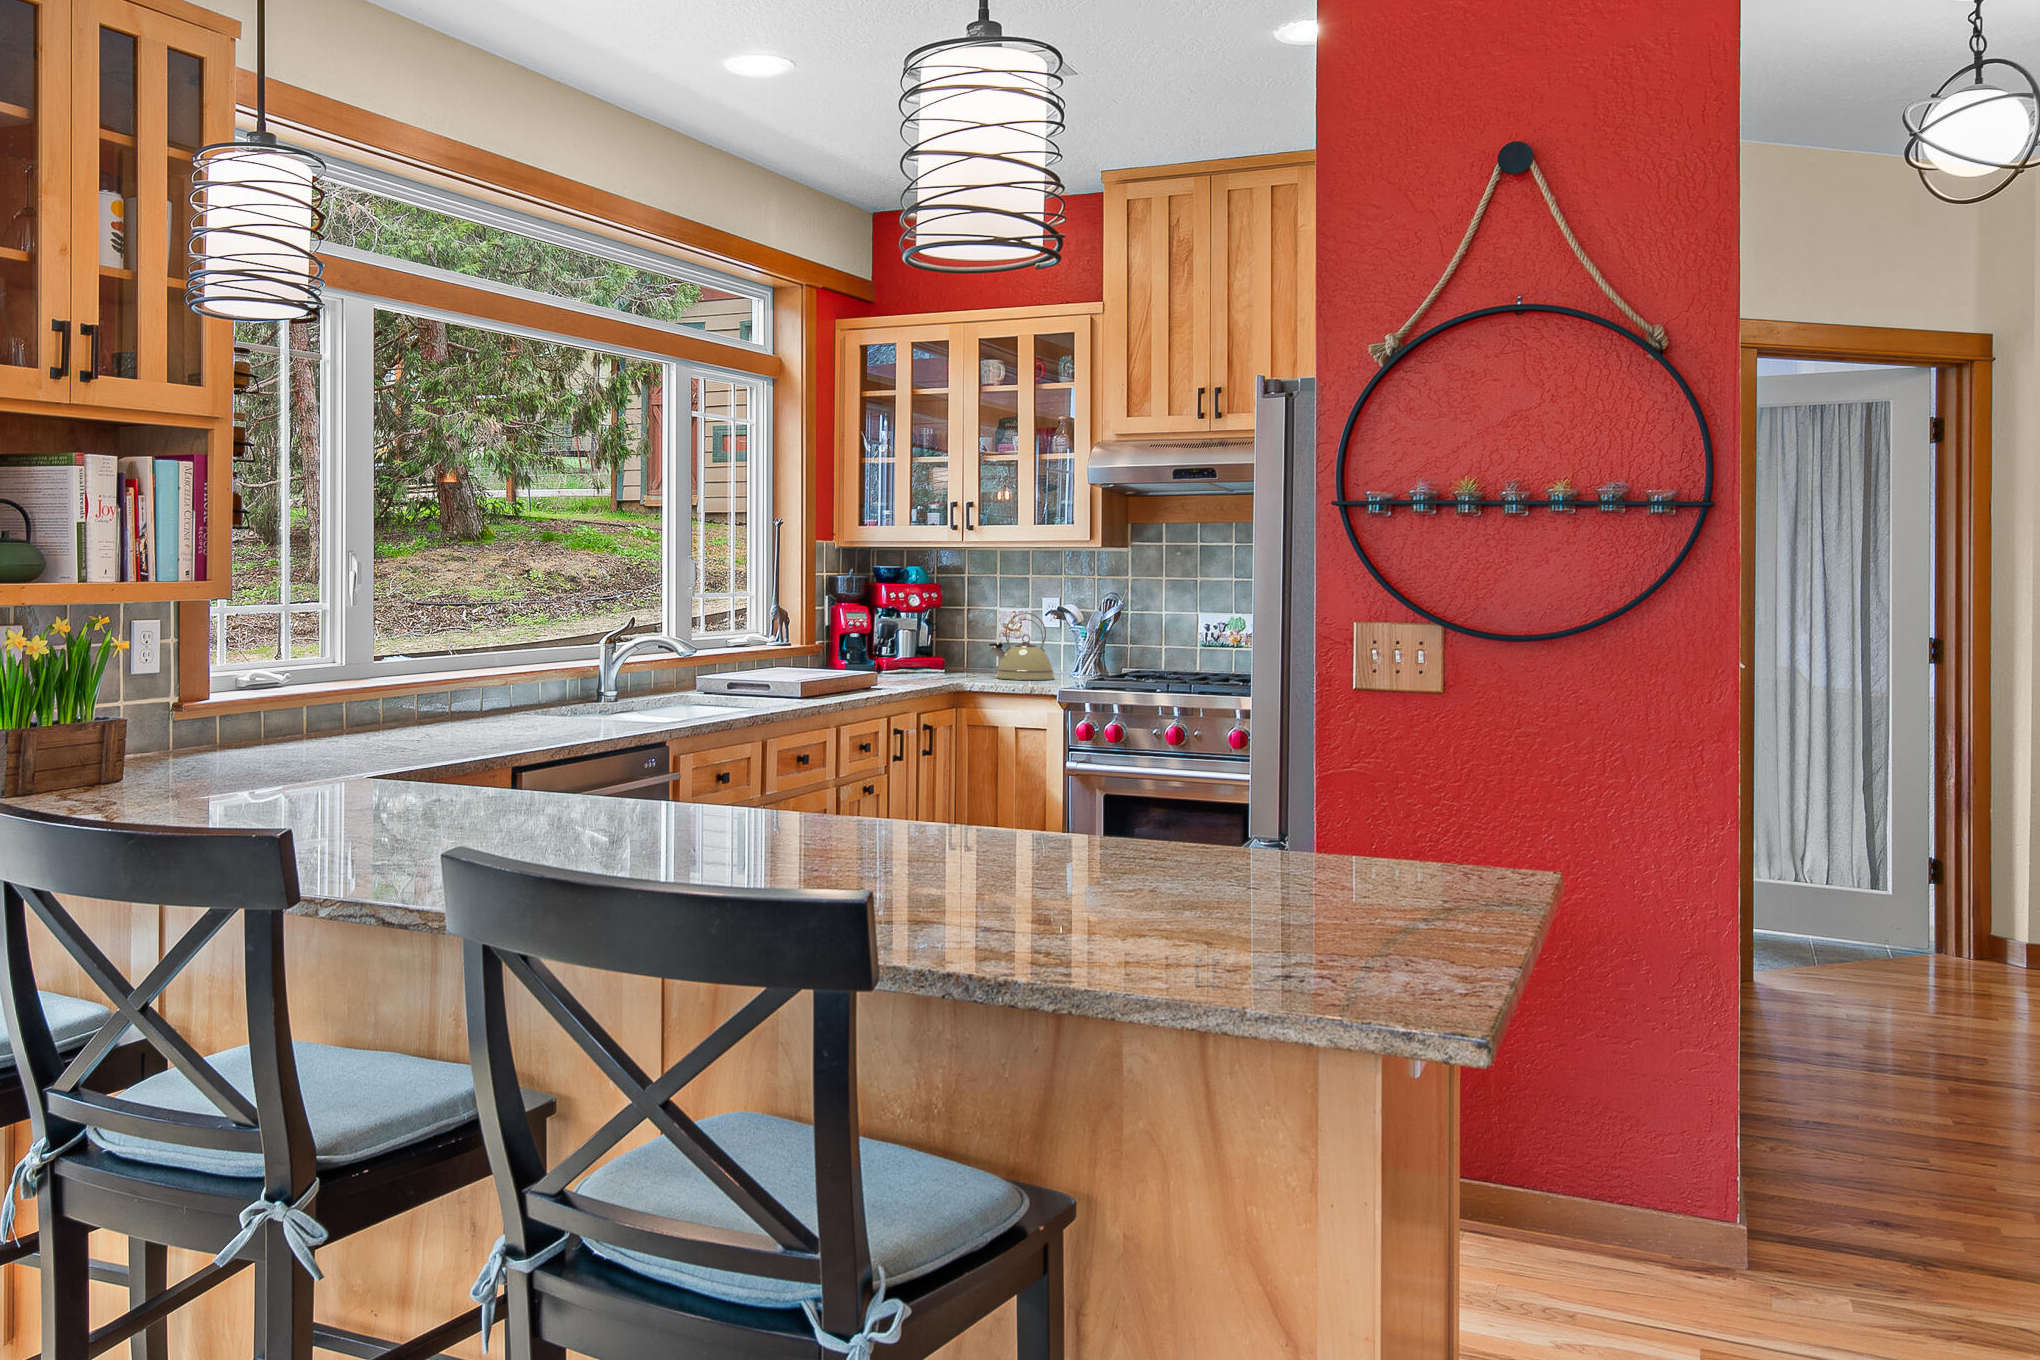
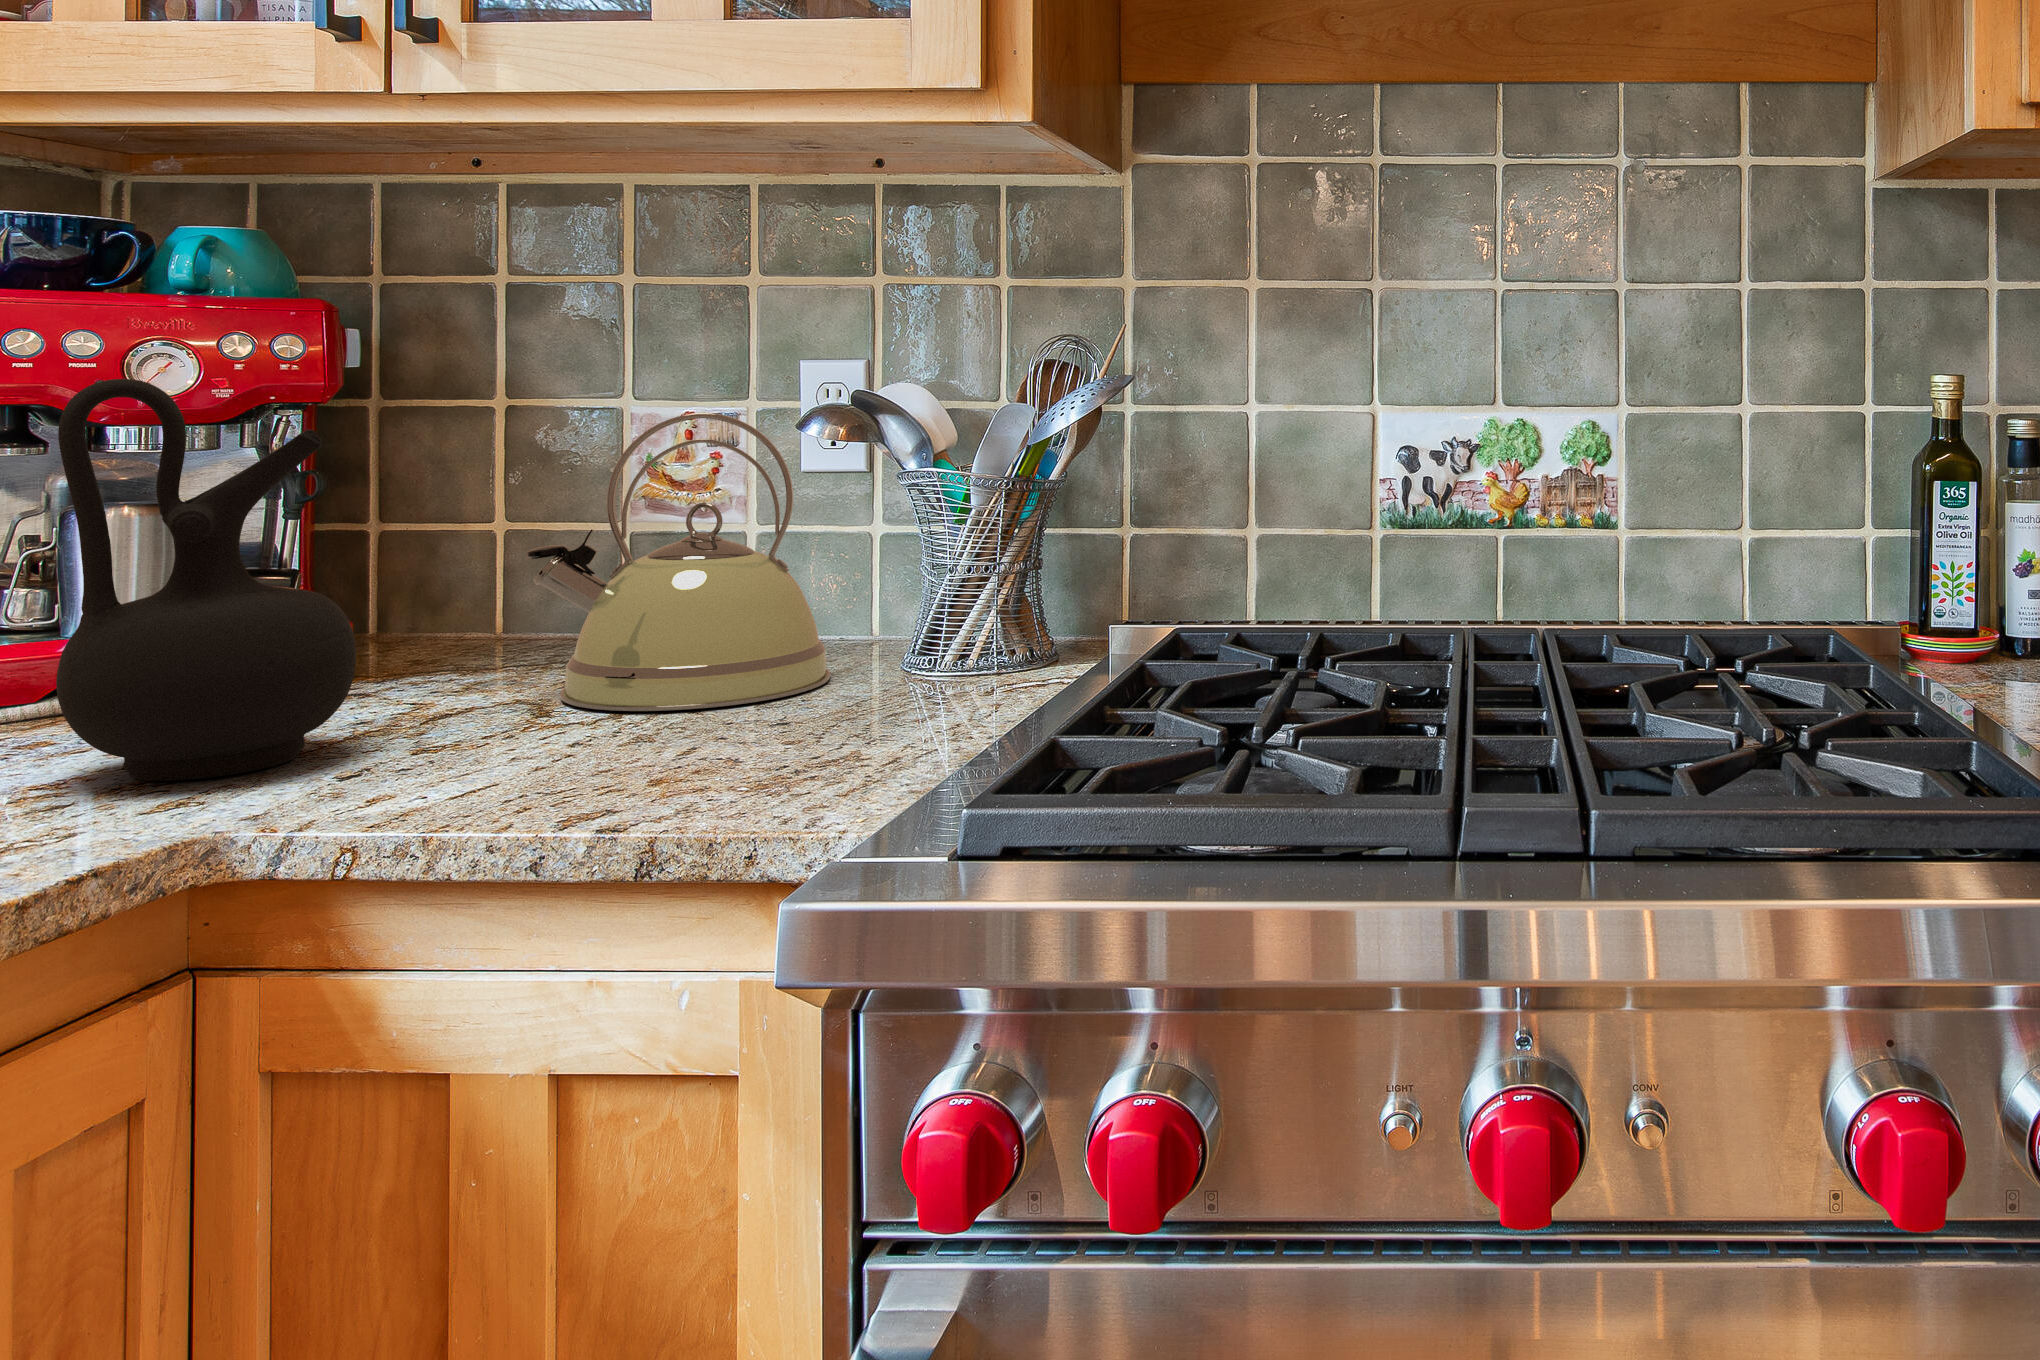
ceramic jug: none [923,605,968,681] -> present [56,379,356,781]

